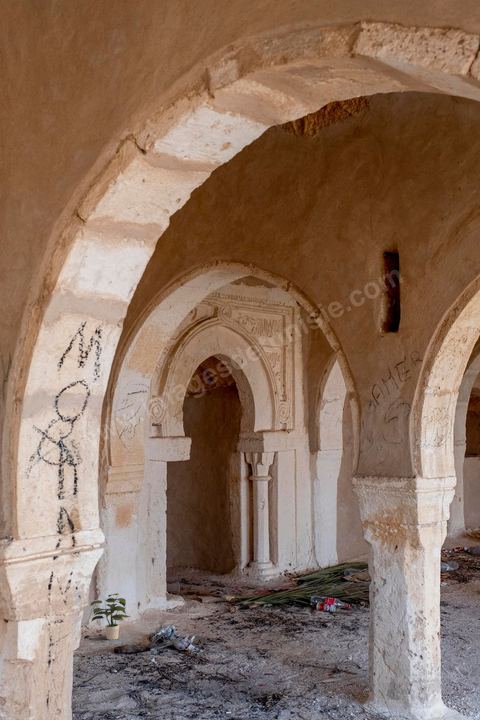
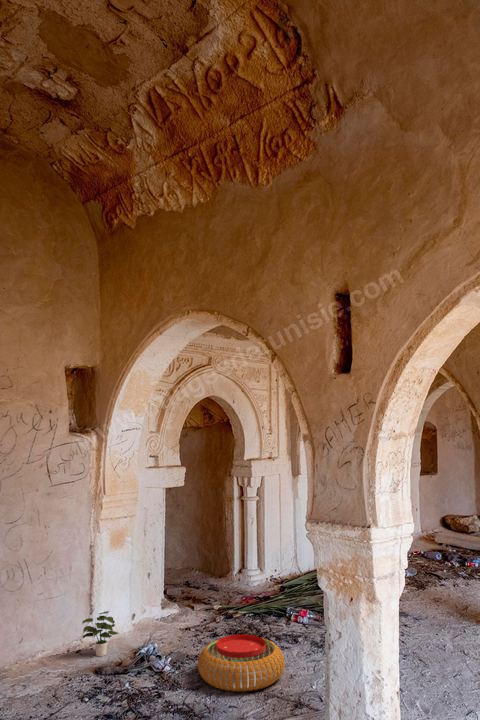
pouf: none [227,610,319,660] -> present [198,634,284,692]

